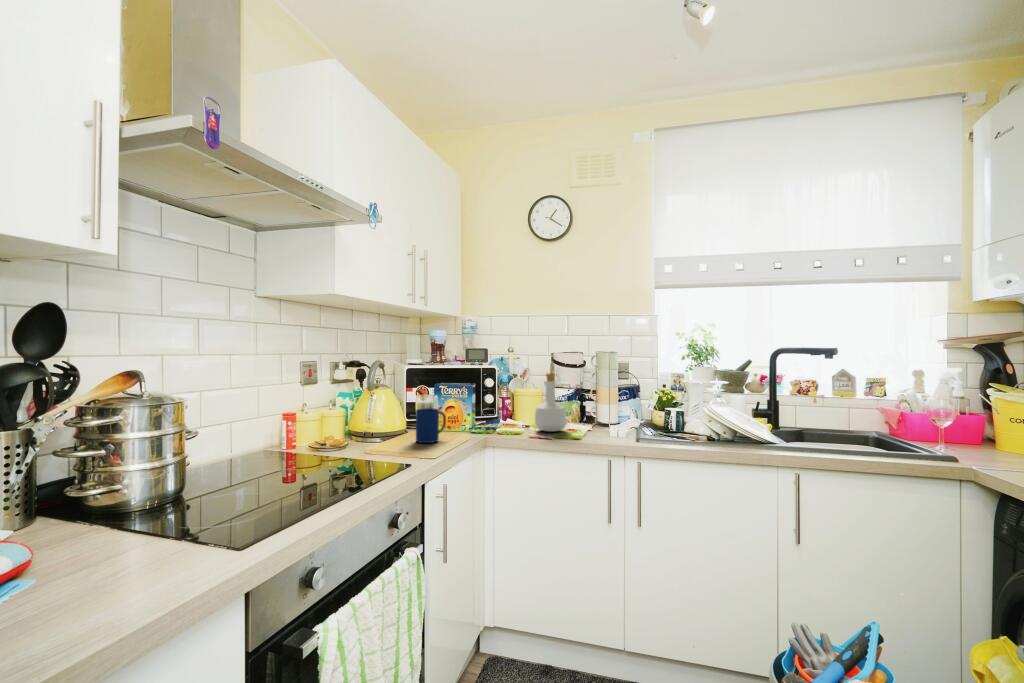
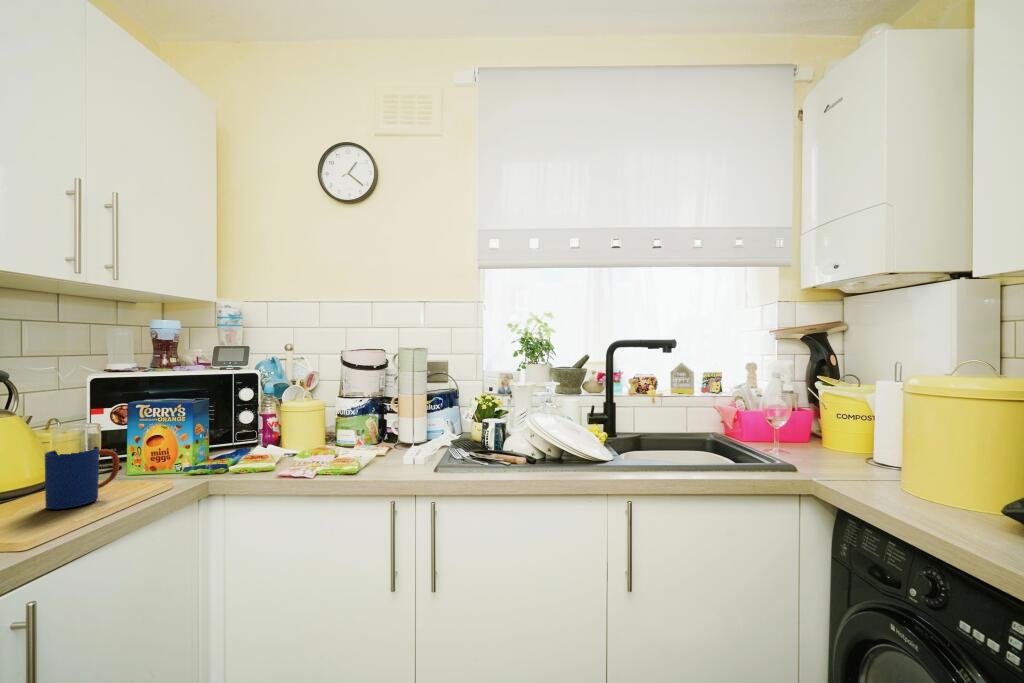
bottle: present [535,374,566,432] -> none [296,380,344,464]

